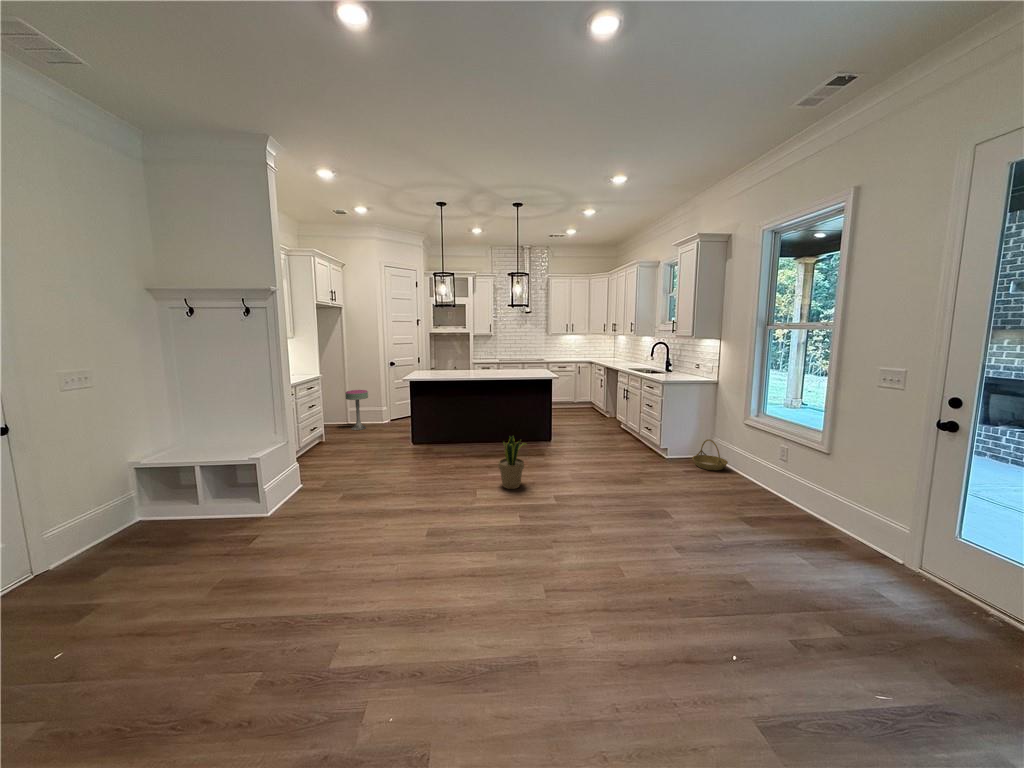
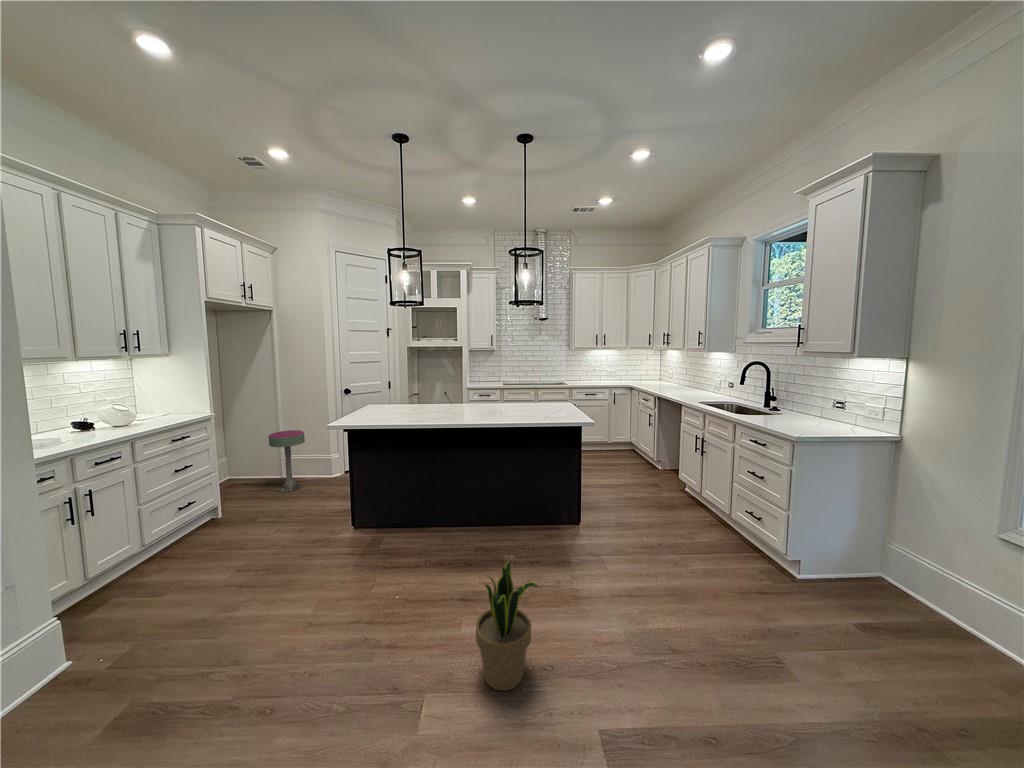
basket: present [692,439,728,470] -> none [861,556,950,628]

